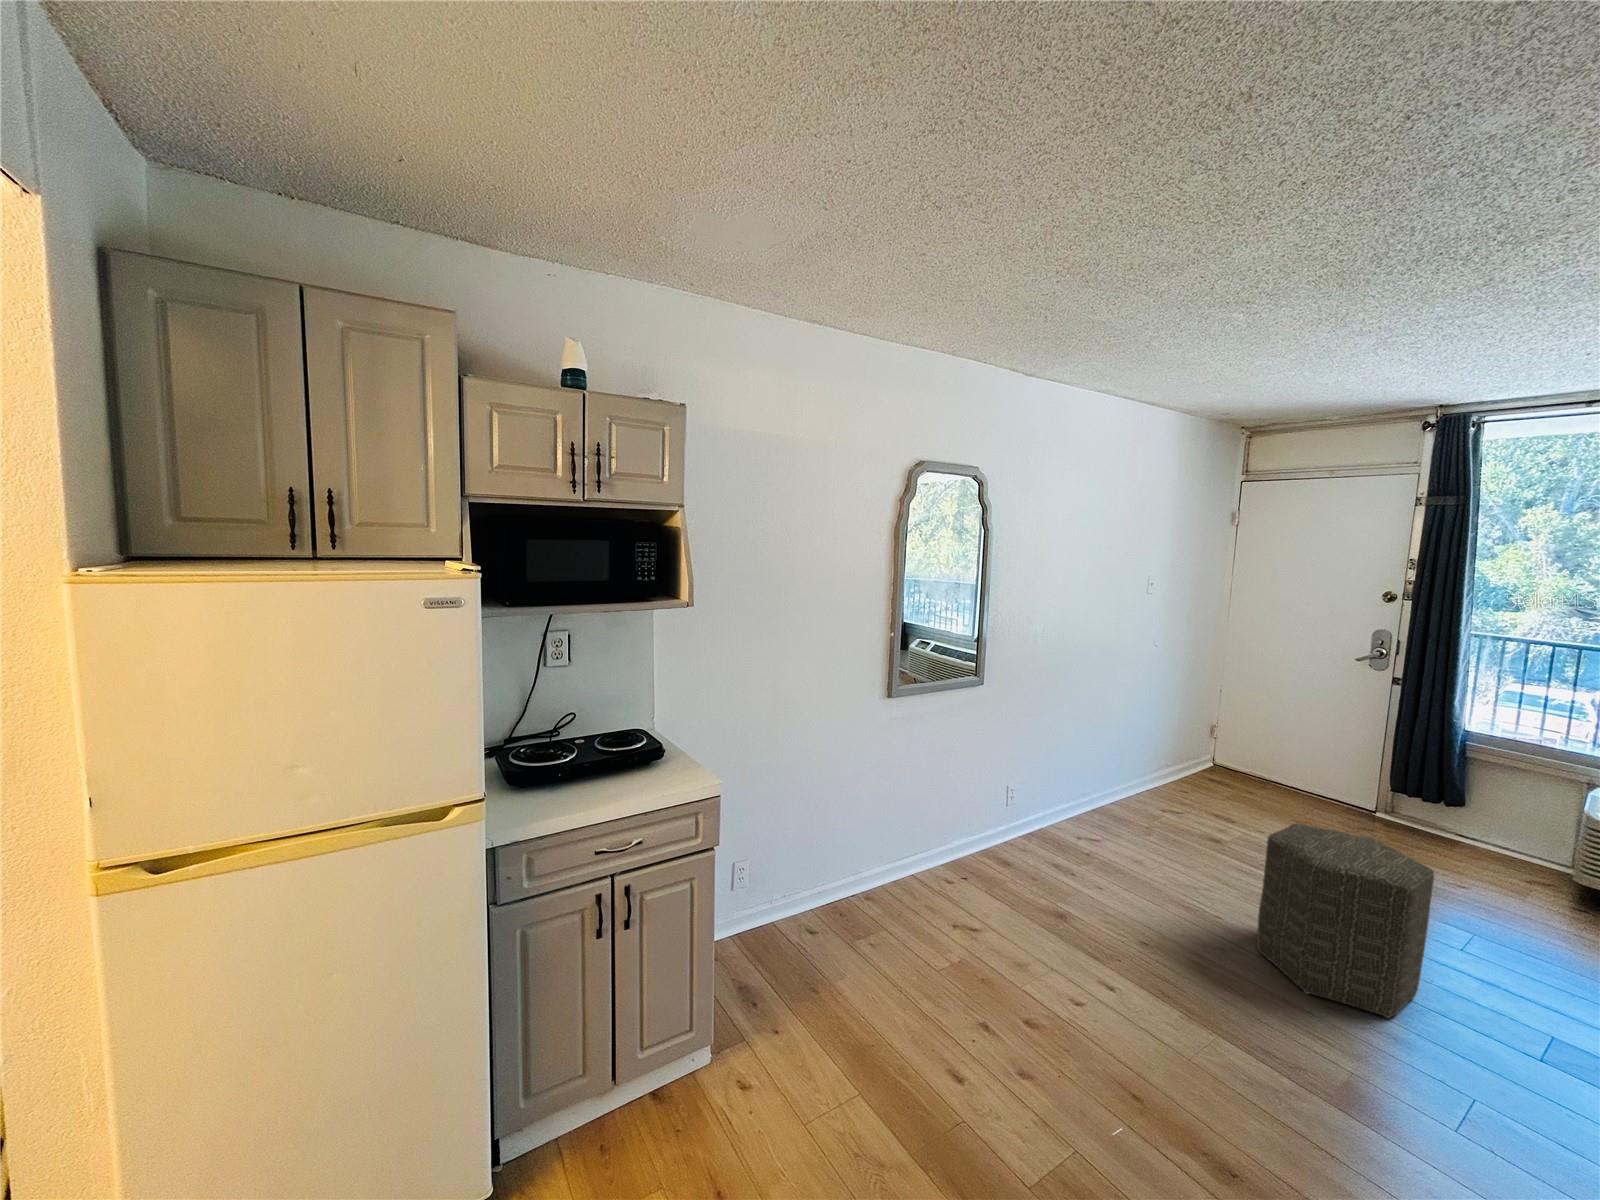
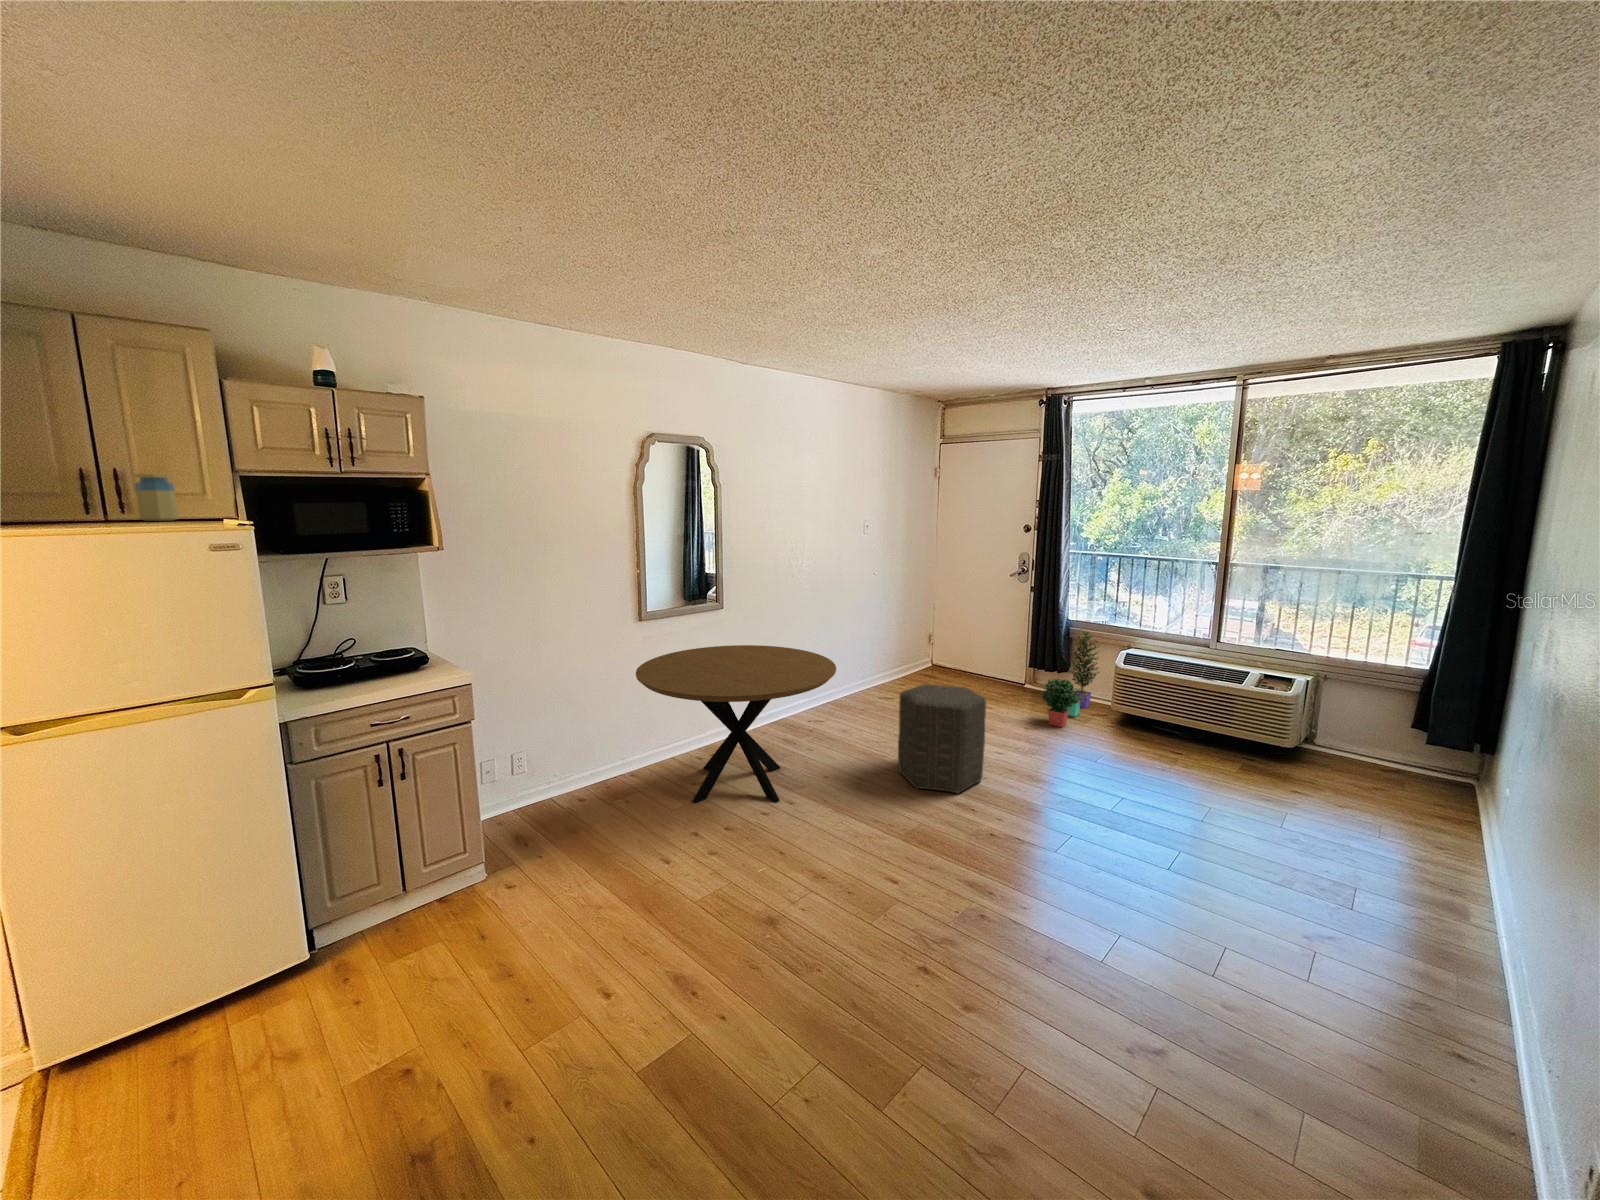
jar: none [348,497,394,560] -> present [135,474,178,521]
dining table: none [894,734,1189,983] -> present [636,645,836,803]
potted plant: none [1446,747,1535,899] -> present [1042,629,1100,727]

